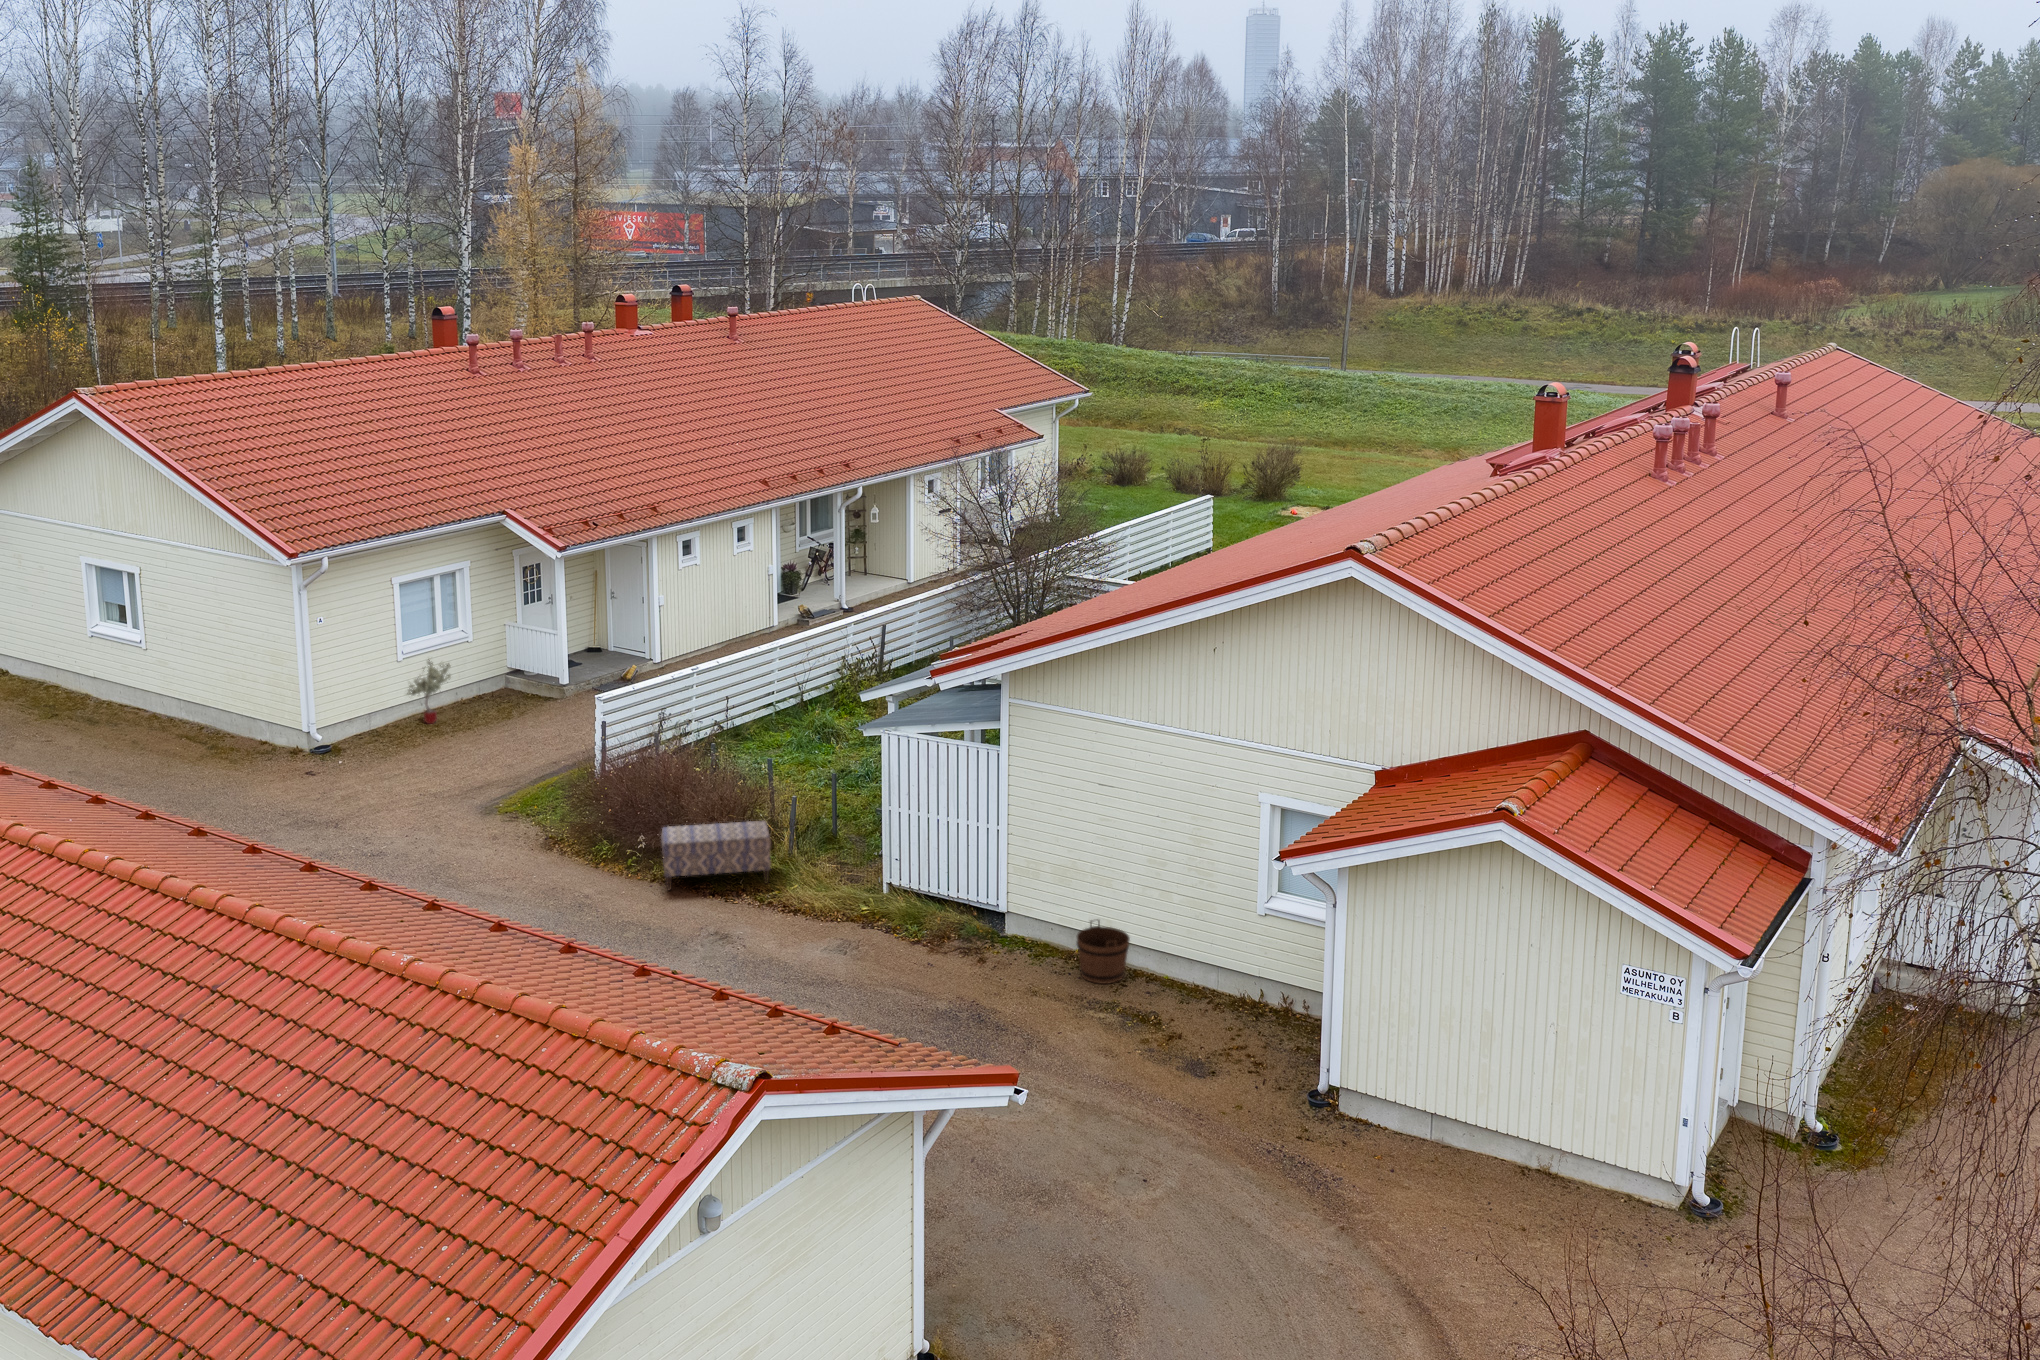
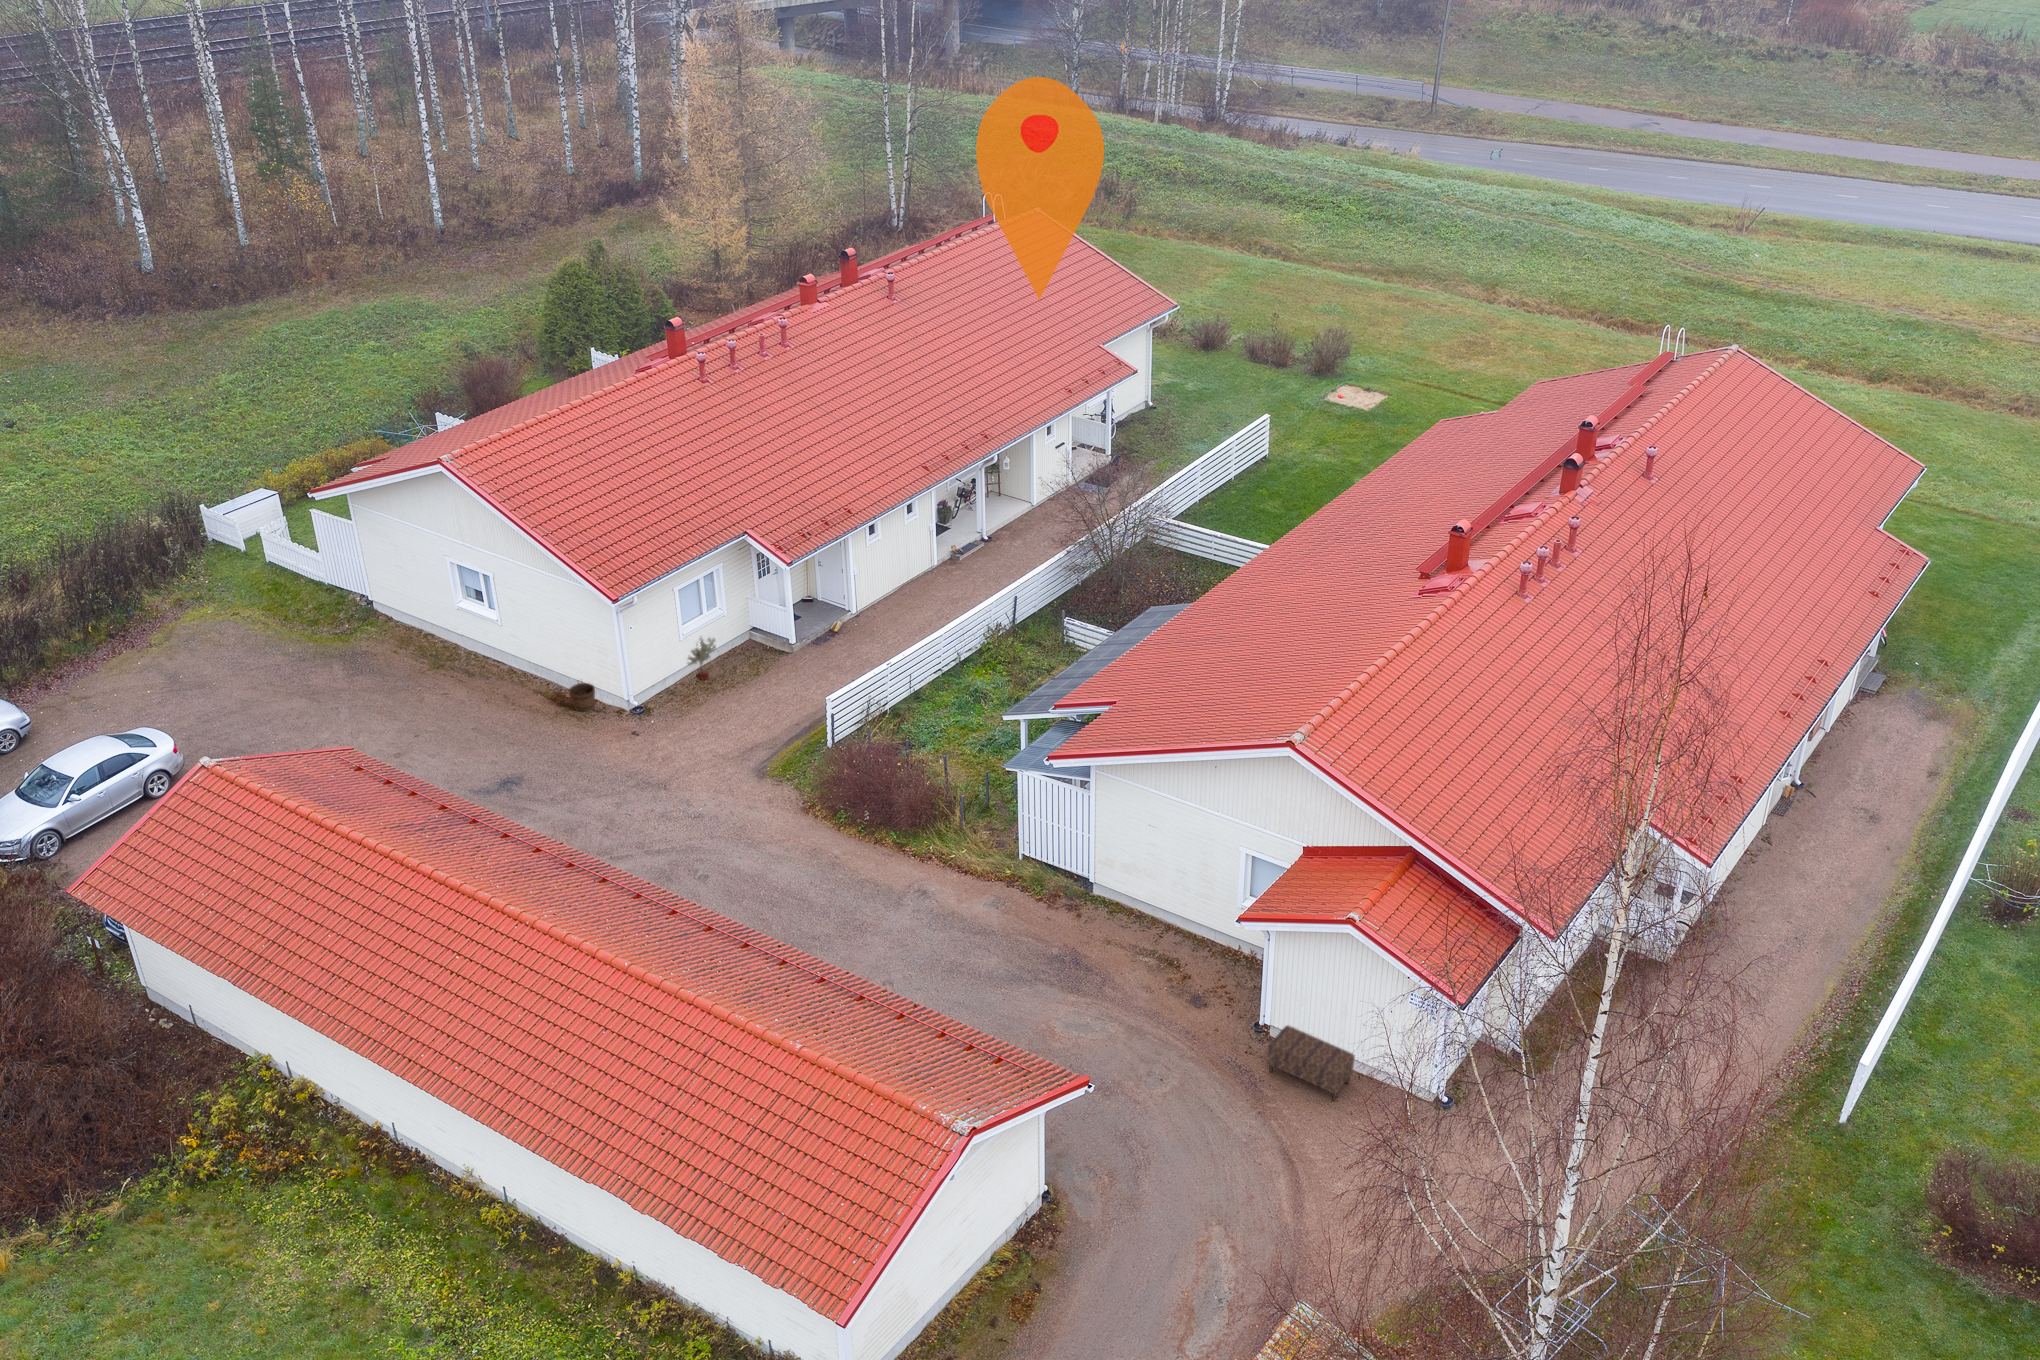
bench: present [661,820,771,890] -> present [1267,1026,1355,1100]
bucket: present [1077,919,1130,984] -> present [569,683,595,711]

